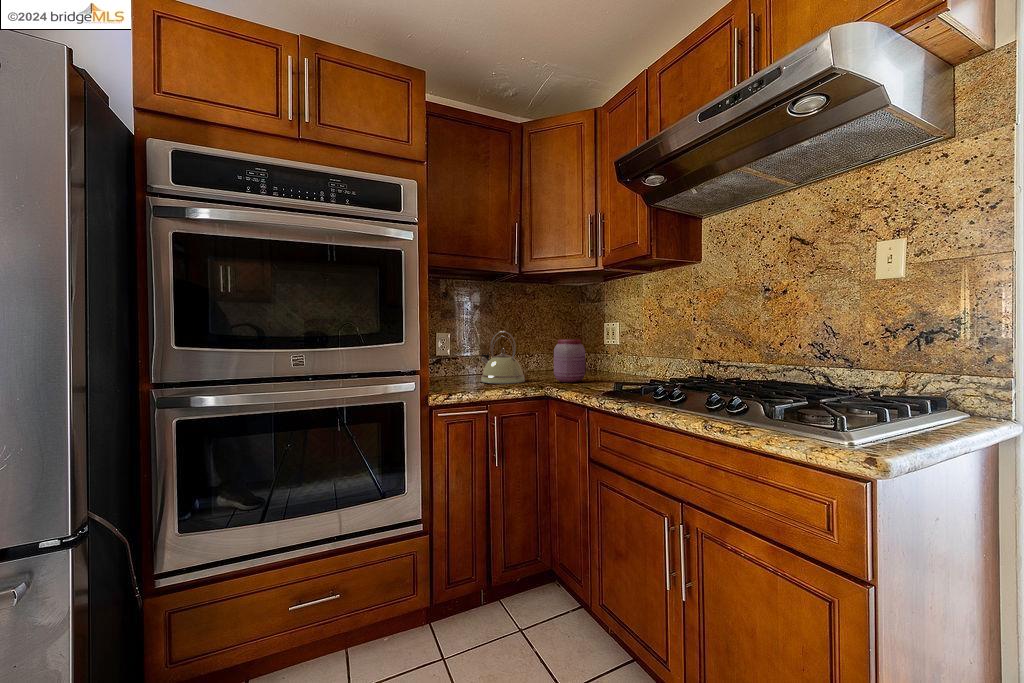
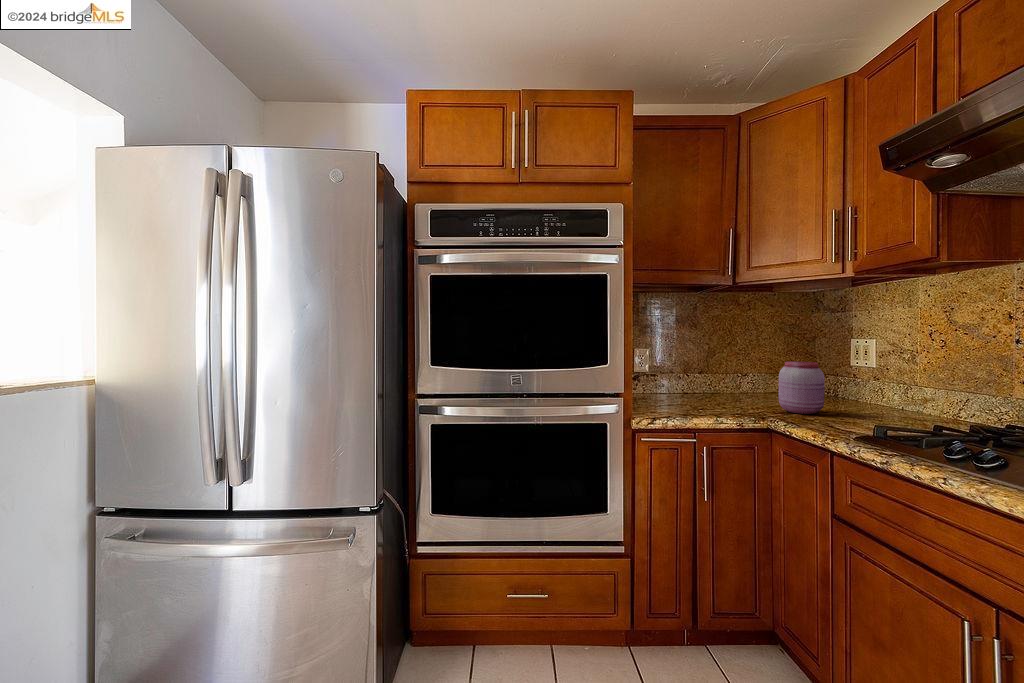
kettle: present [481,331,525,384] -> none [685,350,739,408]

